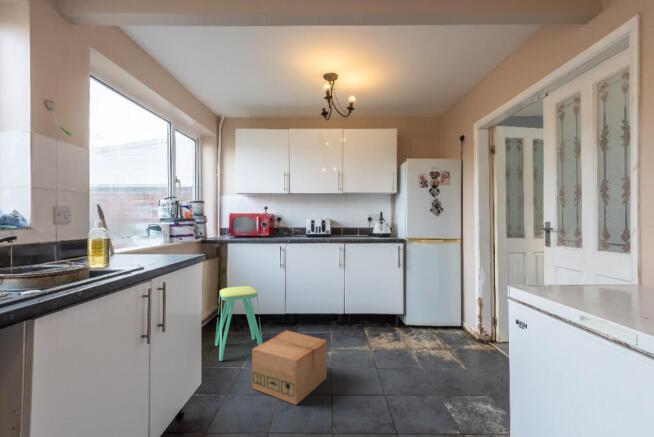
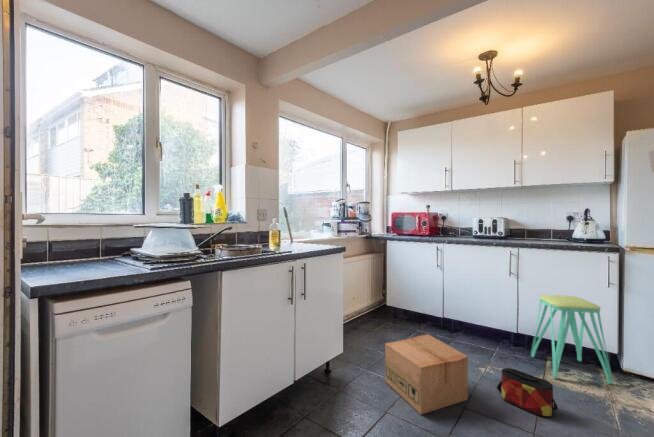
stool: present [215,286,263,361] -> present [531,295,612,384]
bag: none [343,342,385,372] -> present [497,368,558,417]

